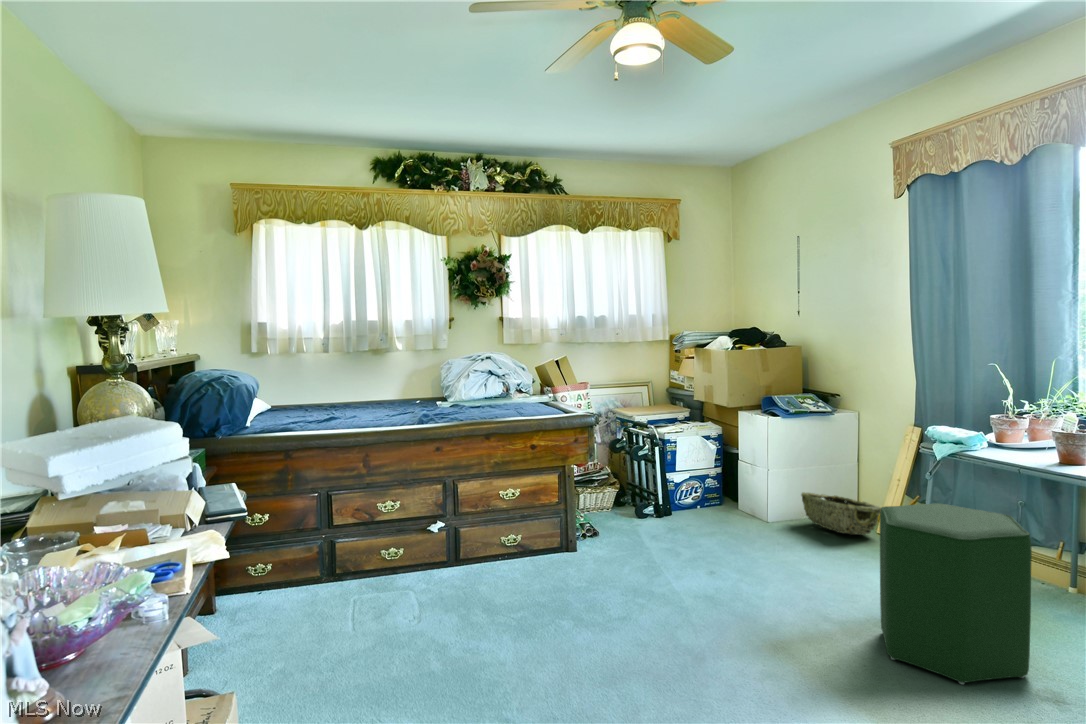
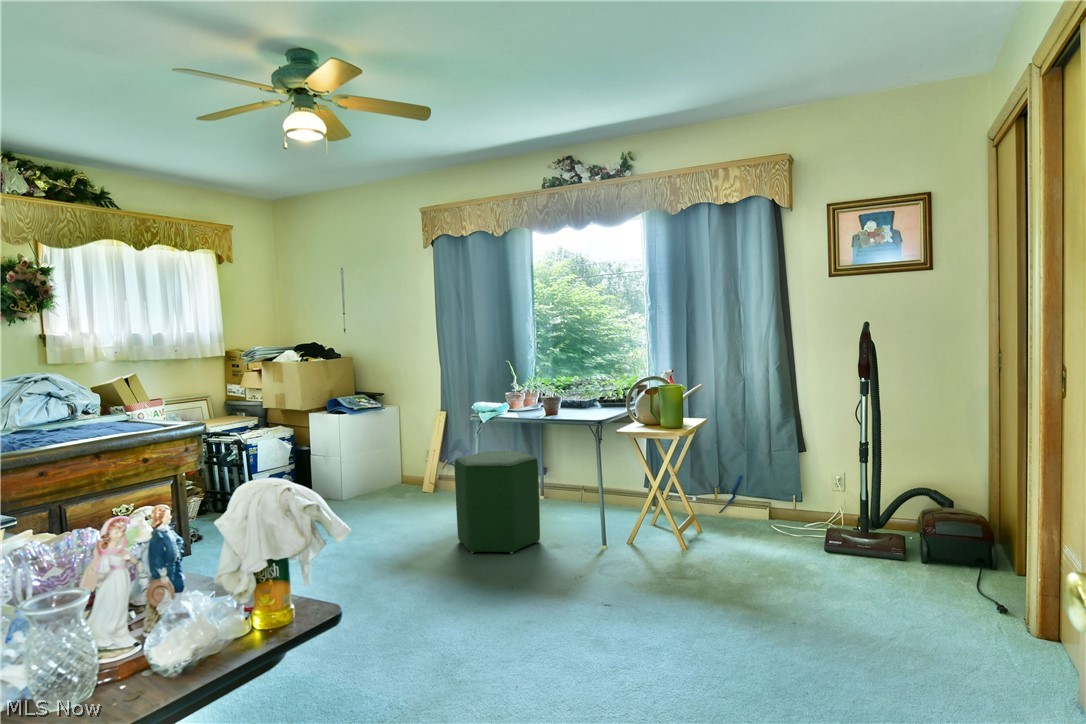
woven basket: present [801,492,881,535] -> none [369,470,427,496]

